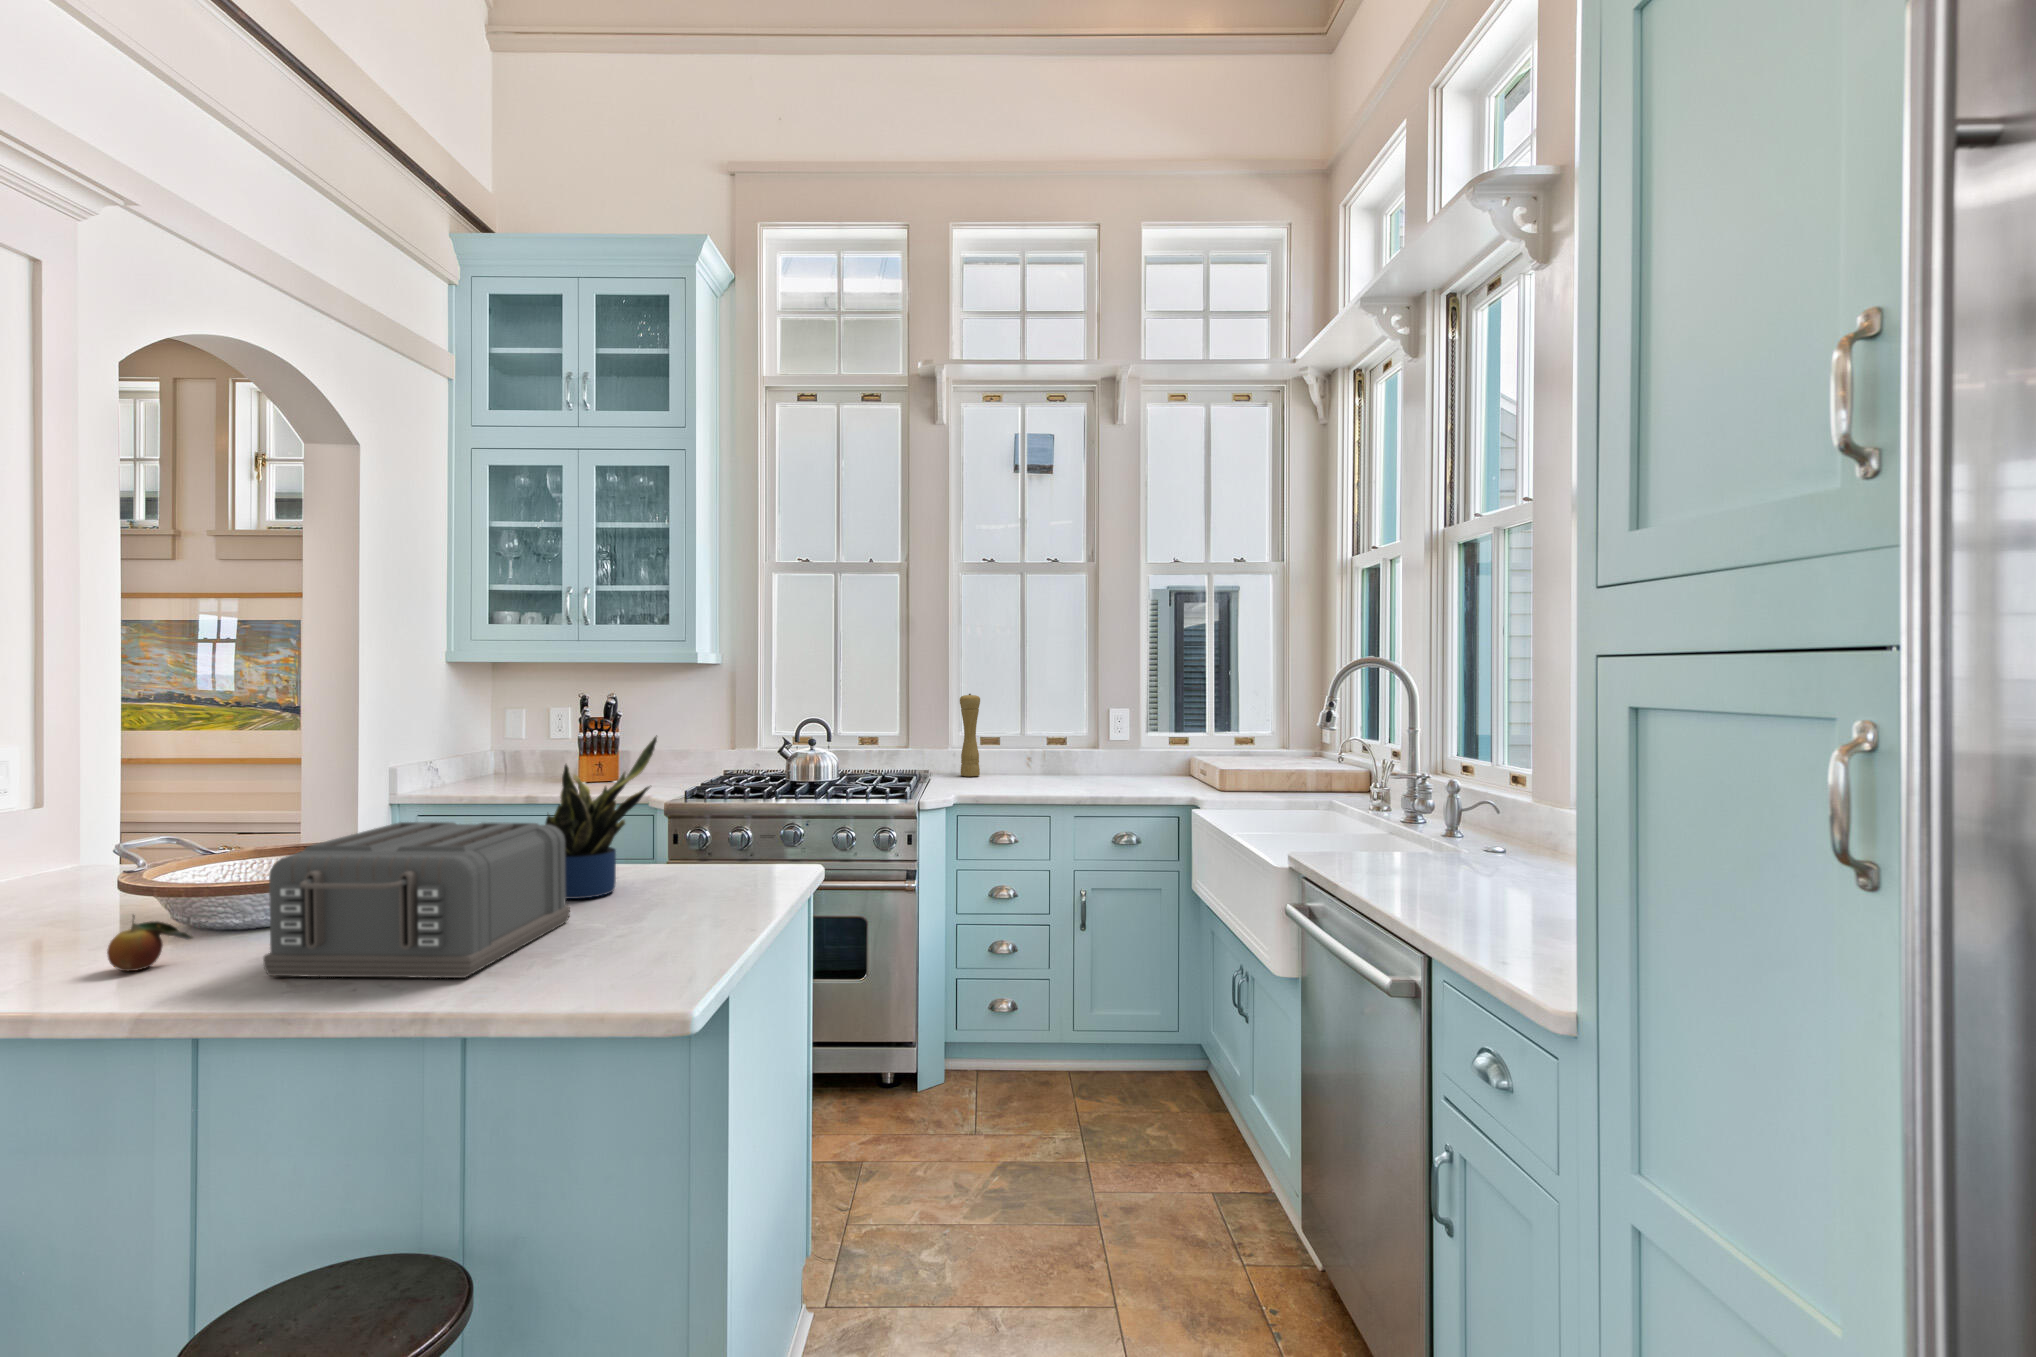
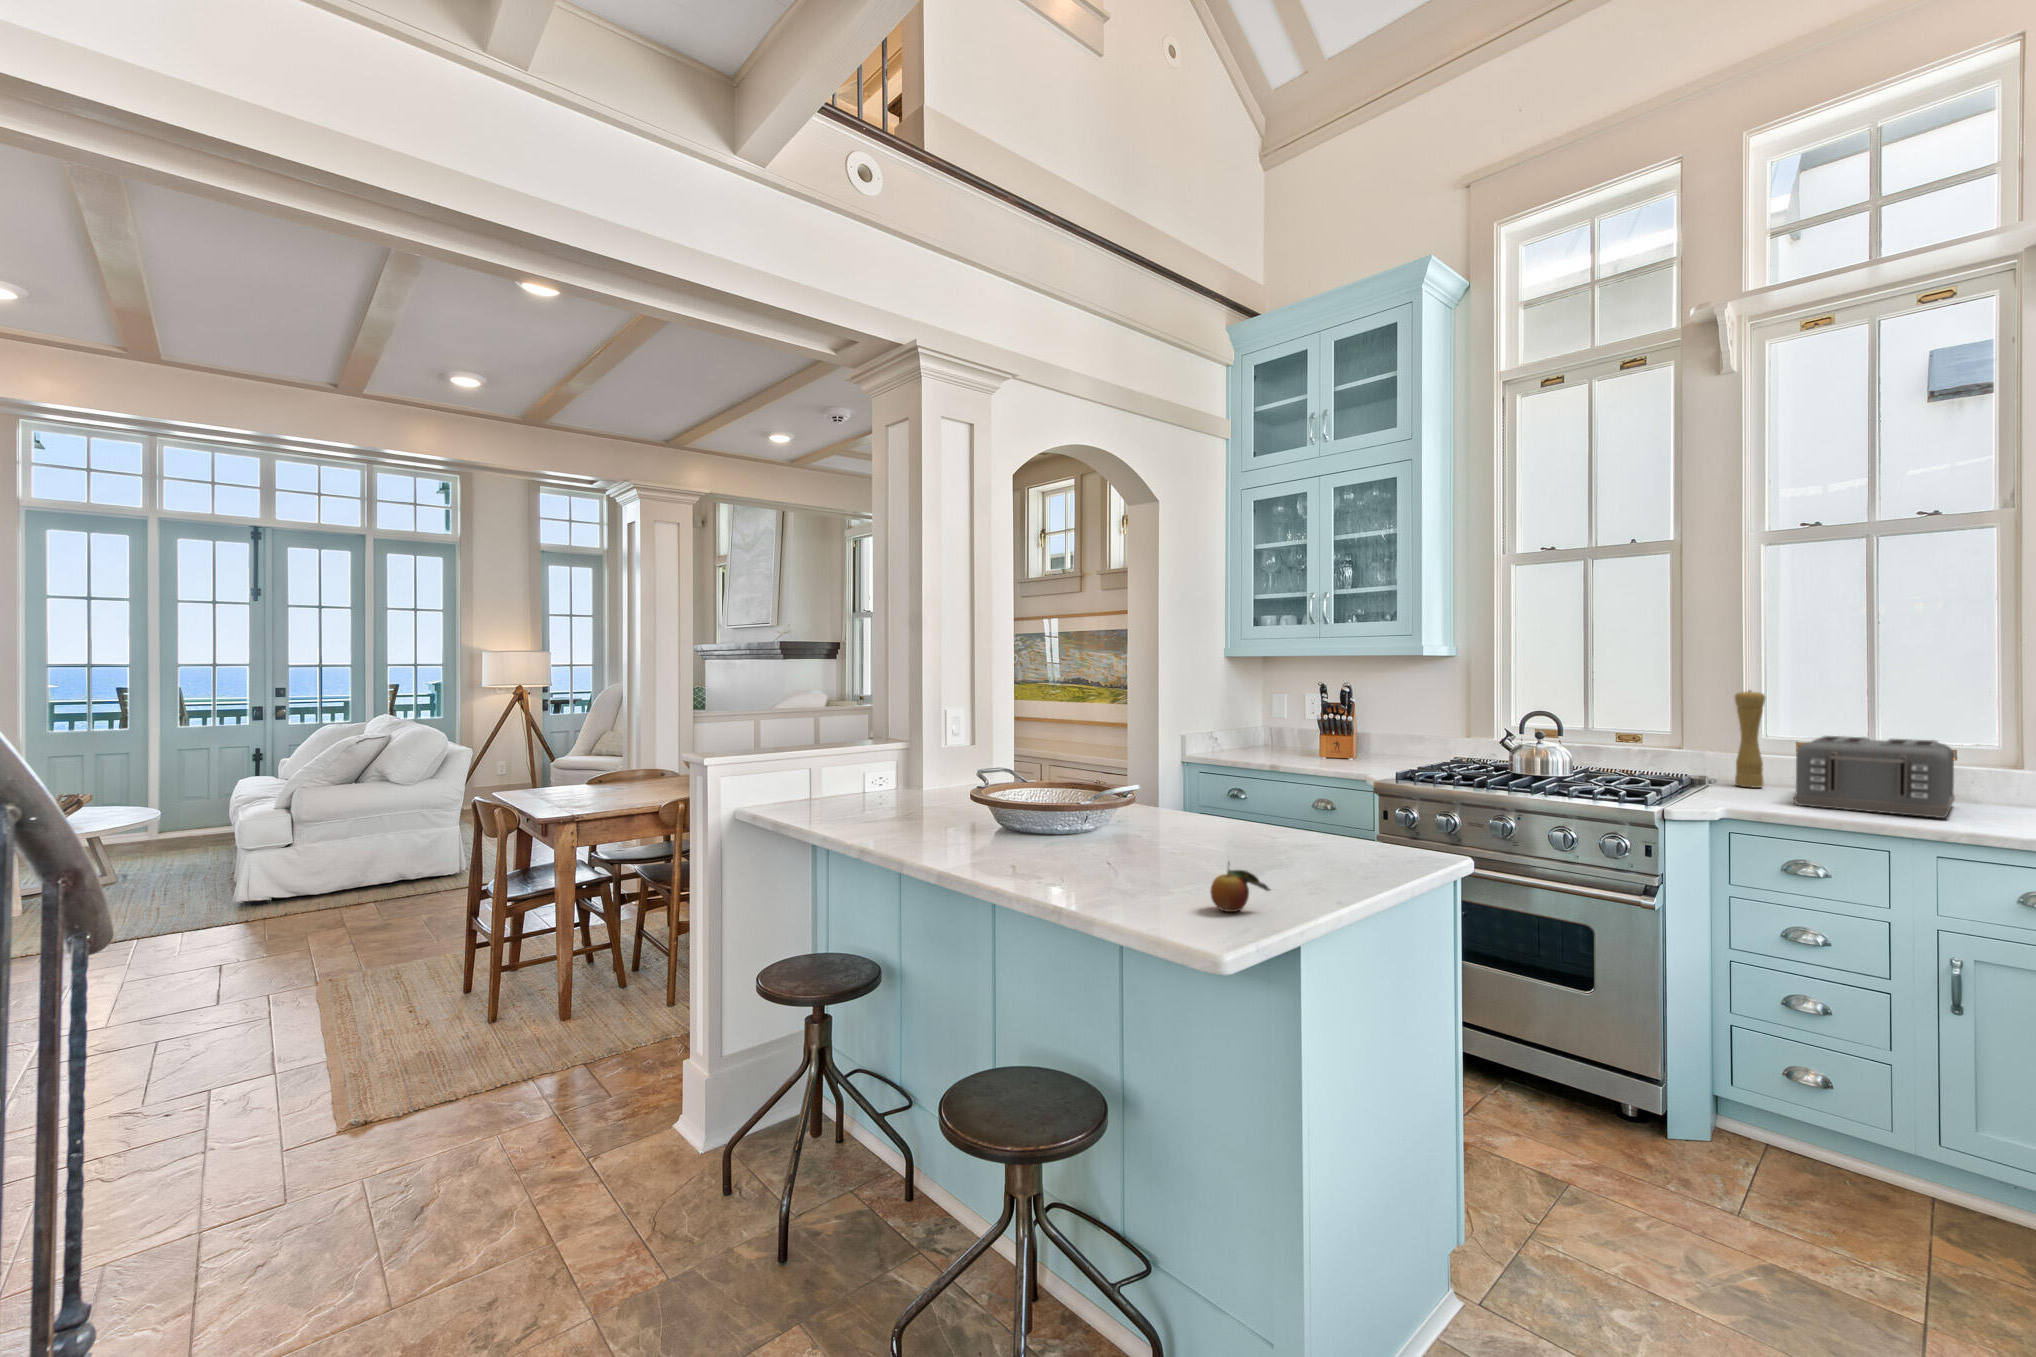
potted plant: present [545,735,657,899] -> none [1216,710,1310,849]
toaster: present [263,822,570,978] -> present [1794,736,1955,818]
fruit: present [107,915,192,971] -> present [1210,863,1270,912]

